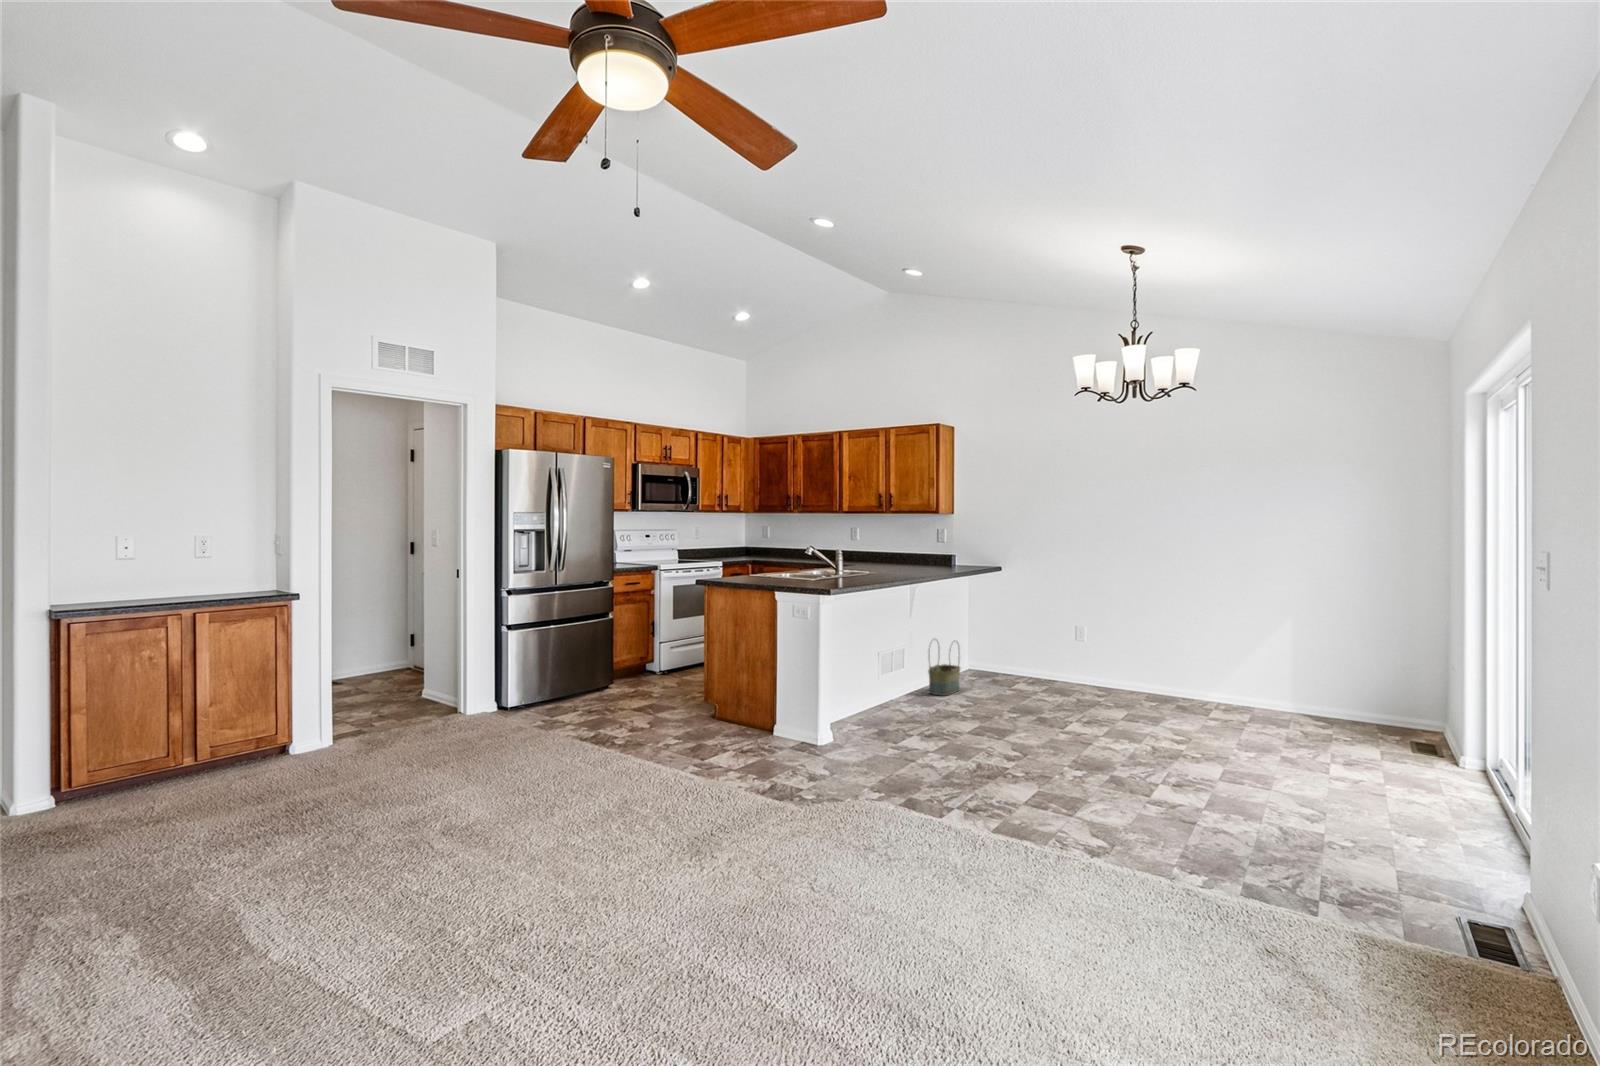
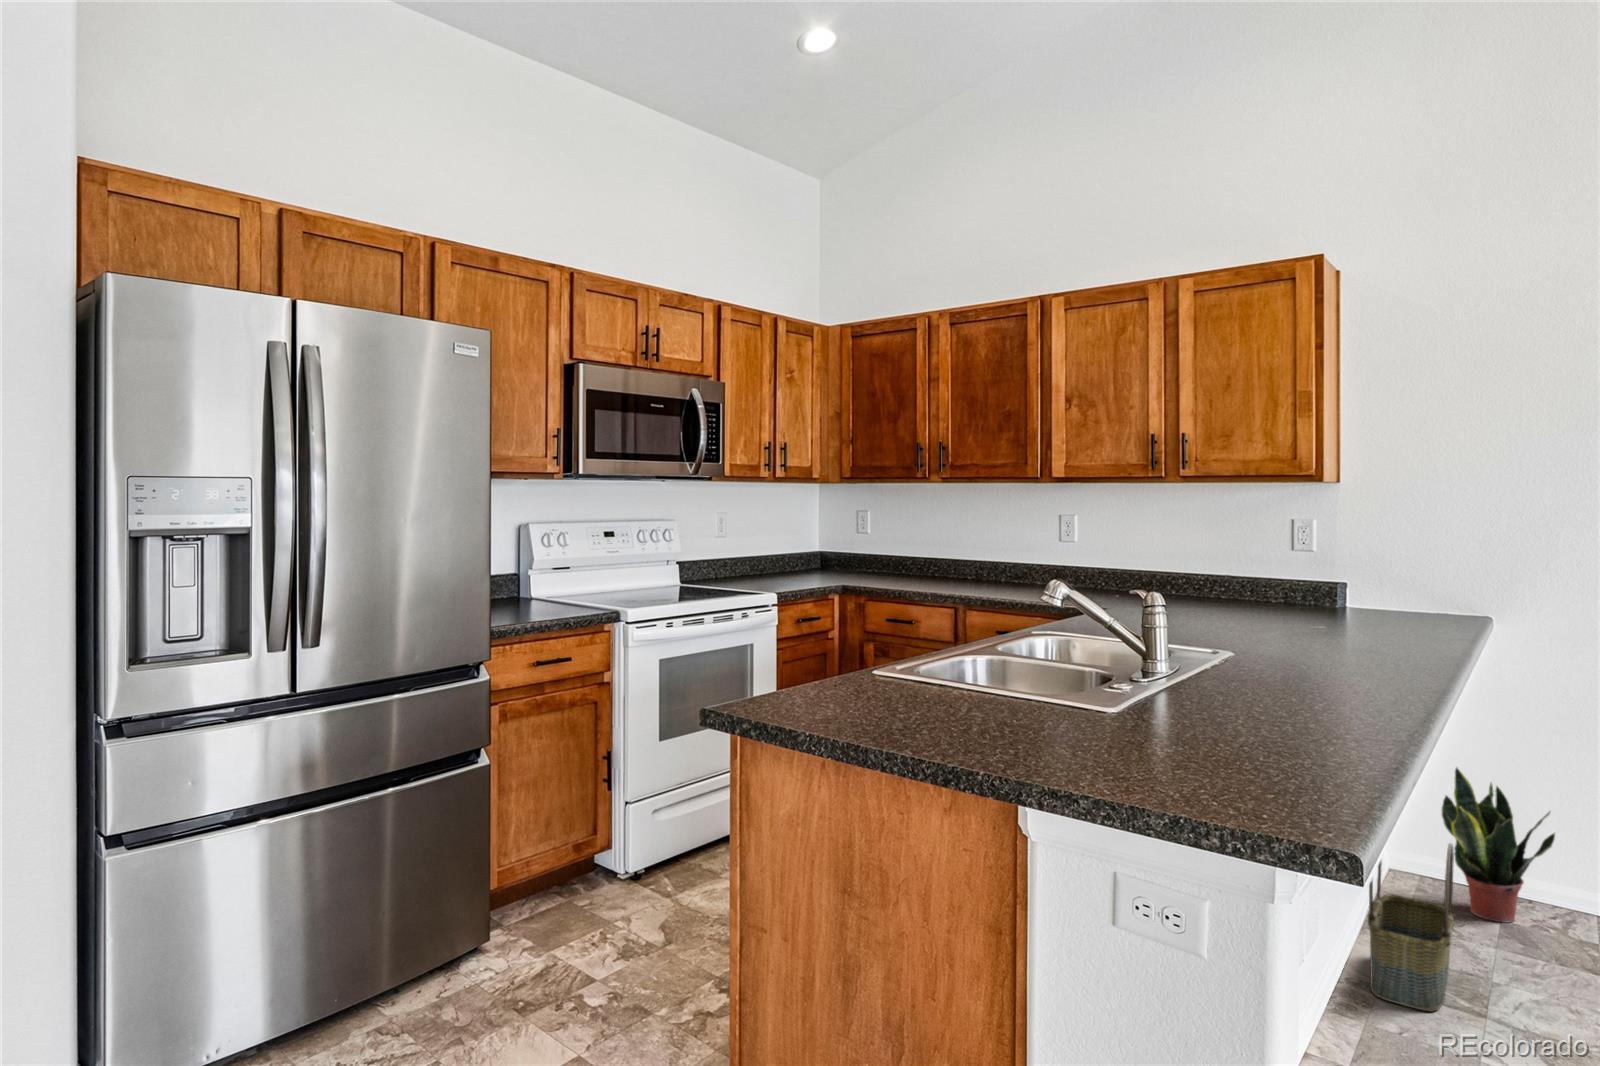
potted plant: none [978,624,1017,681] -> present [1442,768,1555,923]

